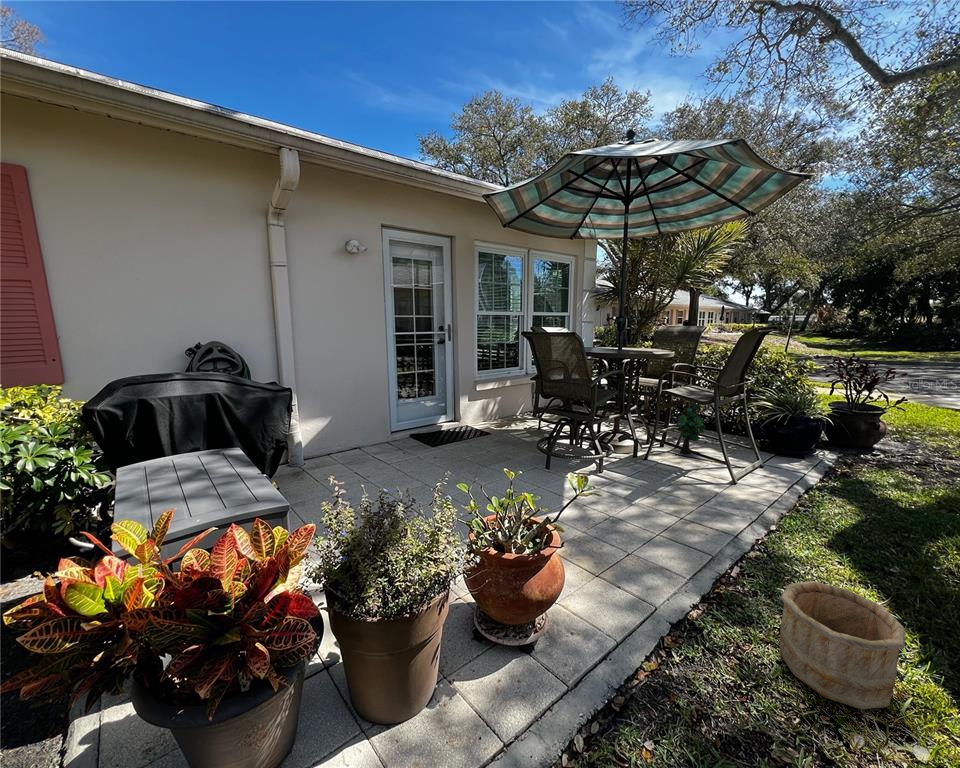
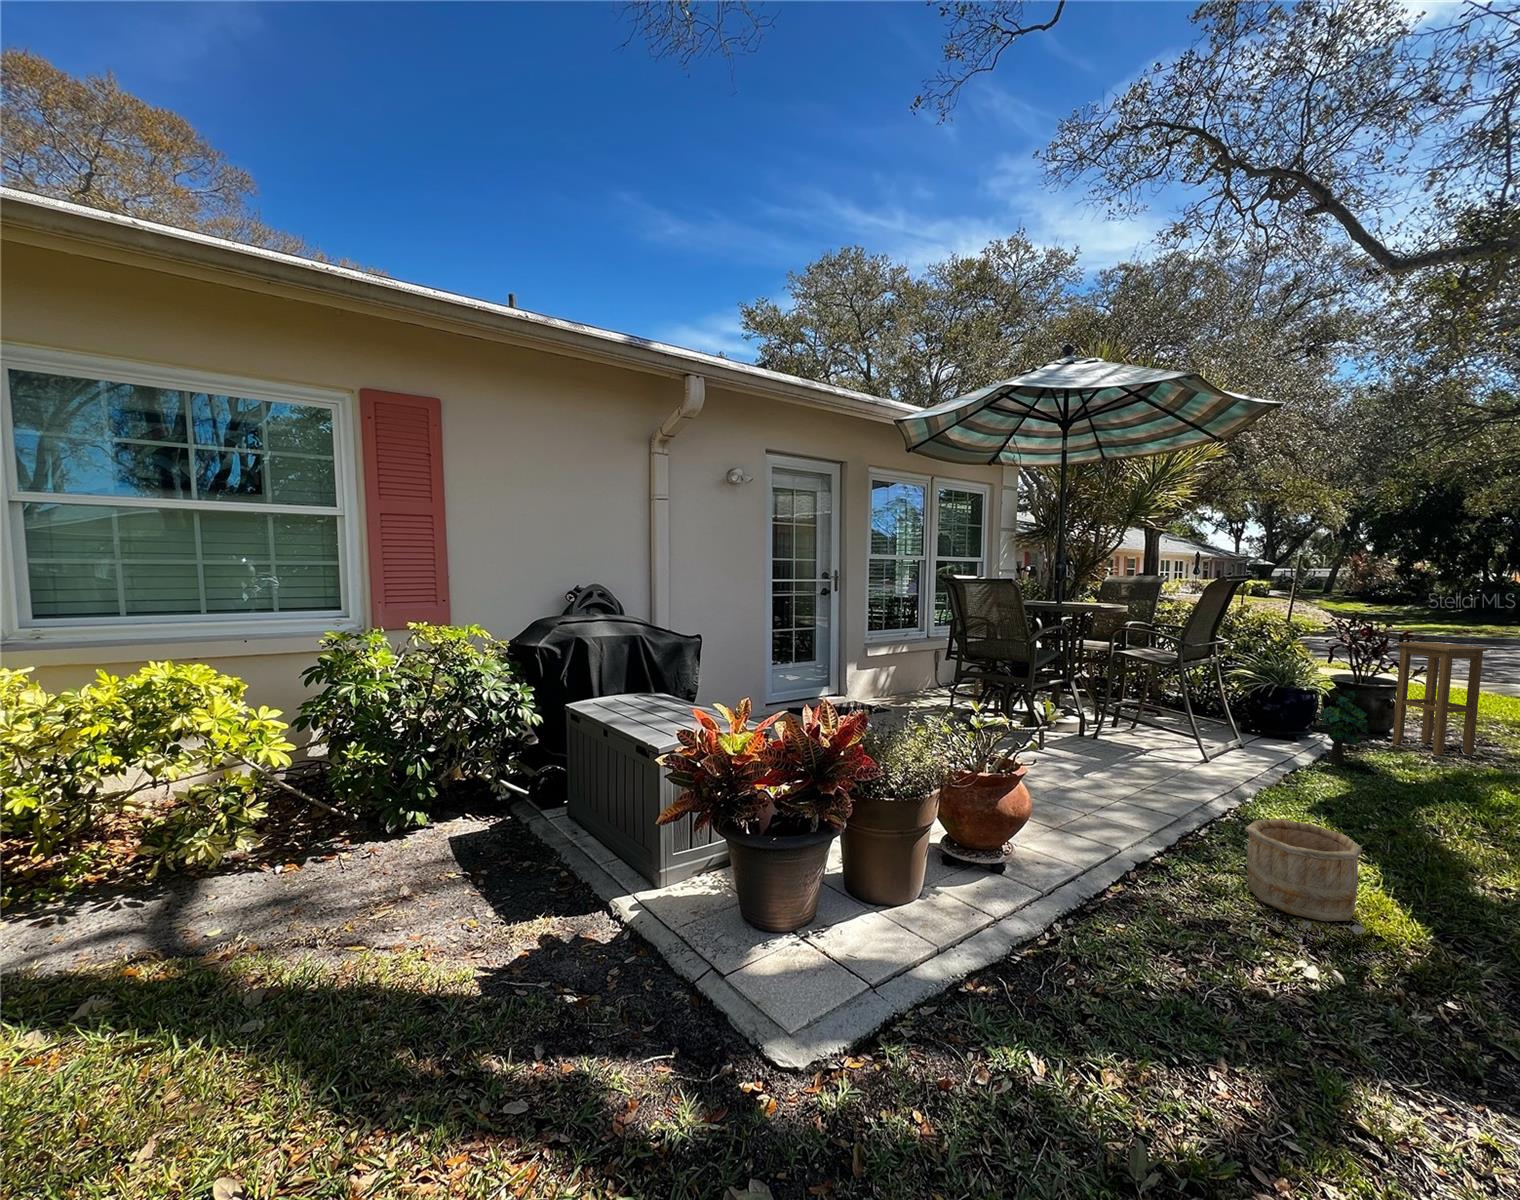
stool: none [870,376,951,465] -> present [1392,642,1488,755]
decorative plant: present [673,404,706,455] -> present [1312,691,1370,765]

